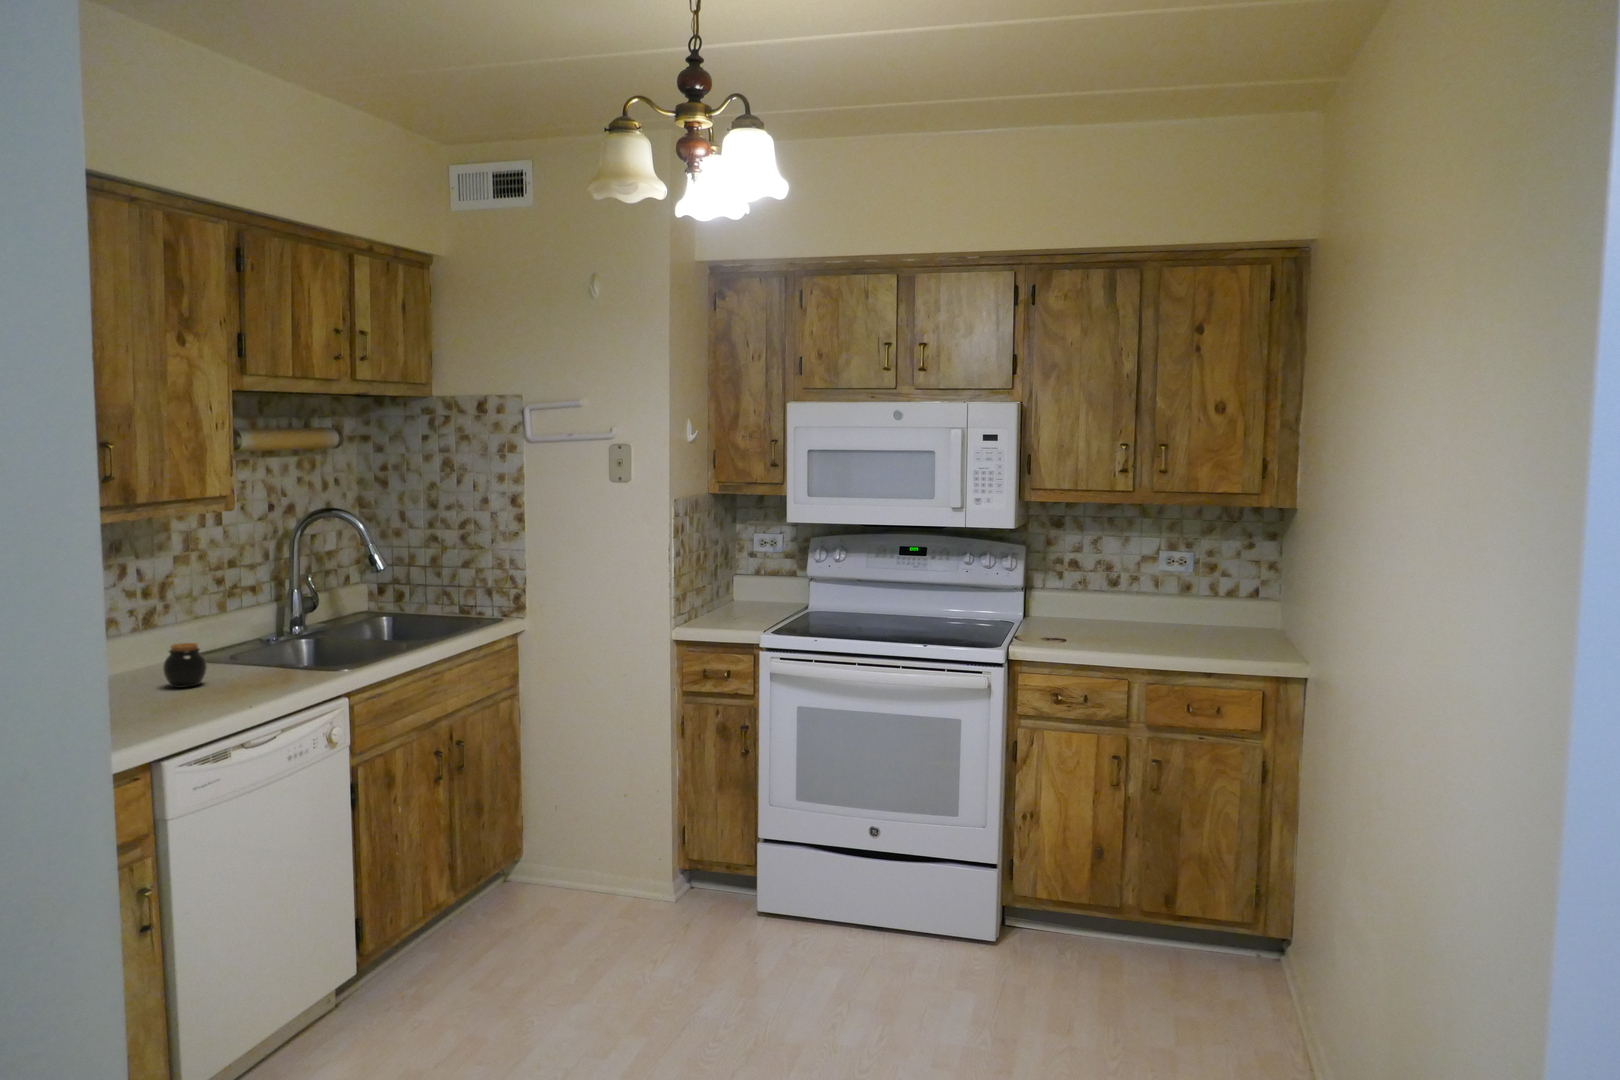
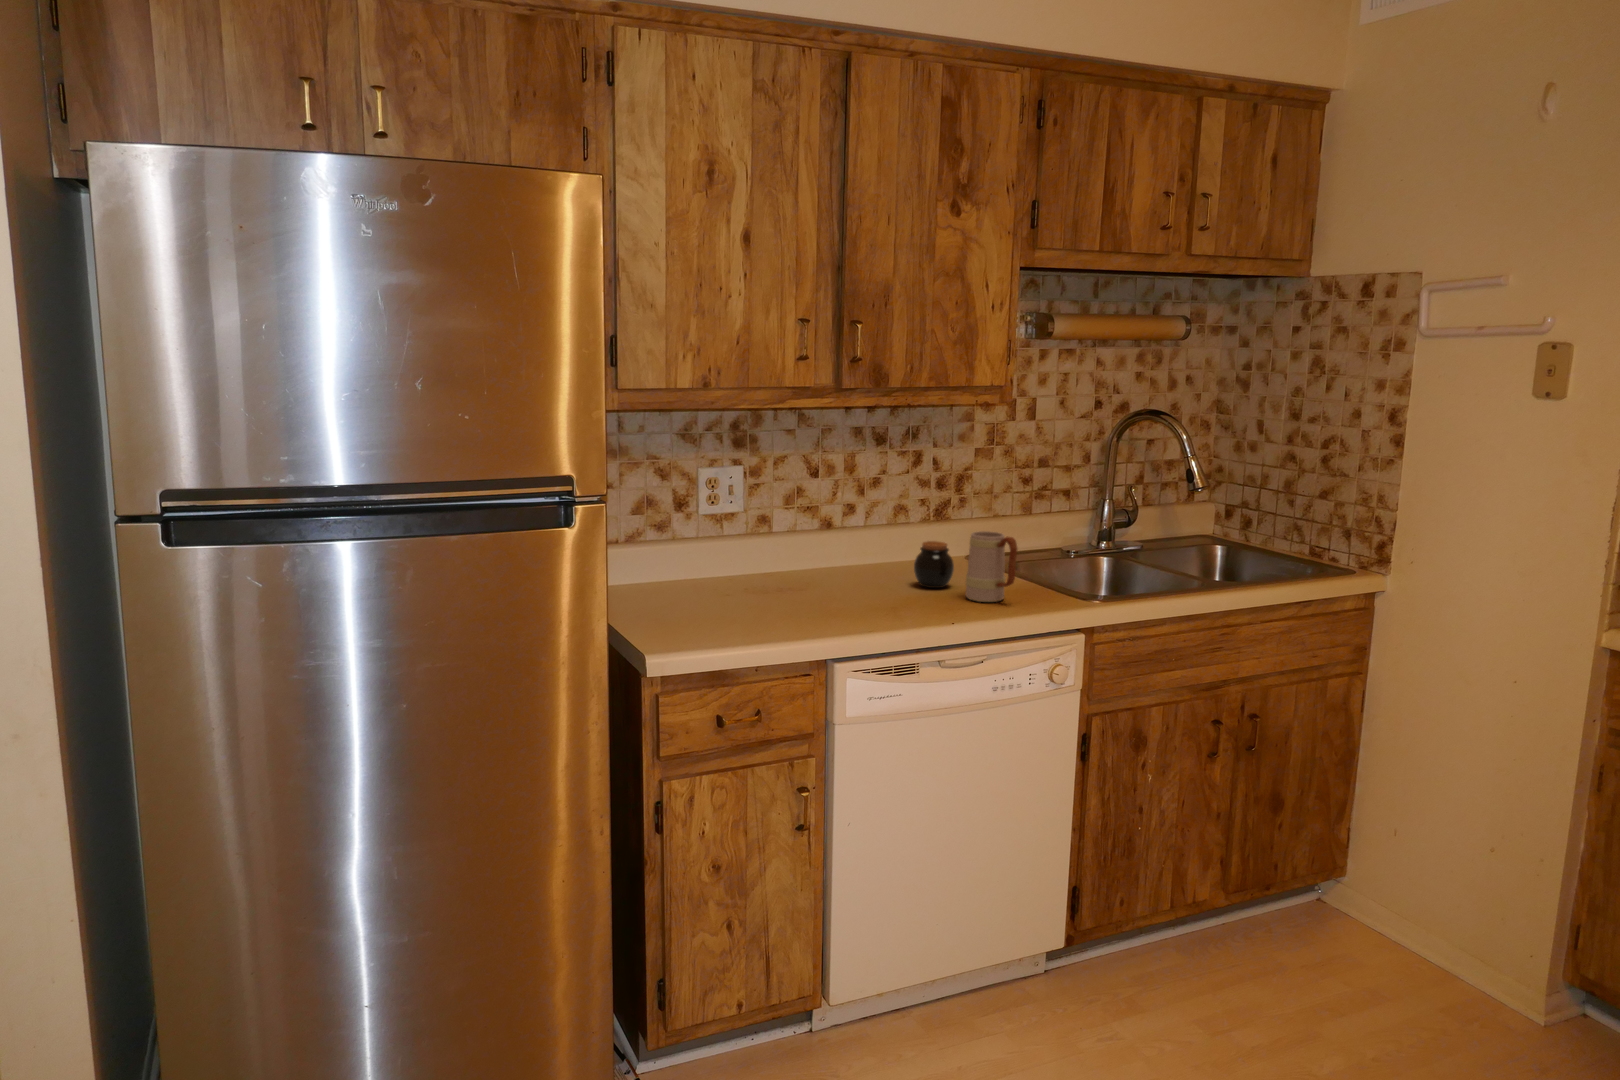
mug: none [230,624,284,688] -> present [966,531,1017,602]

